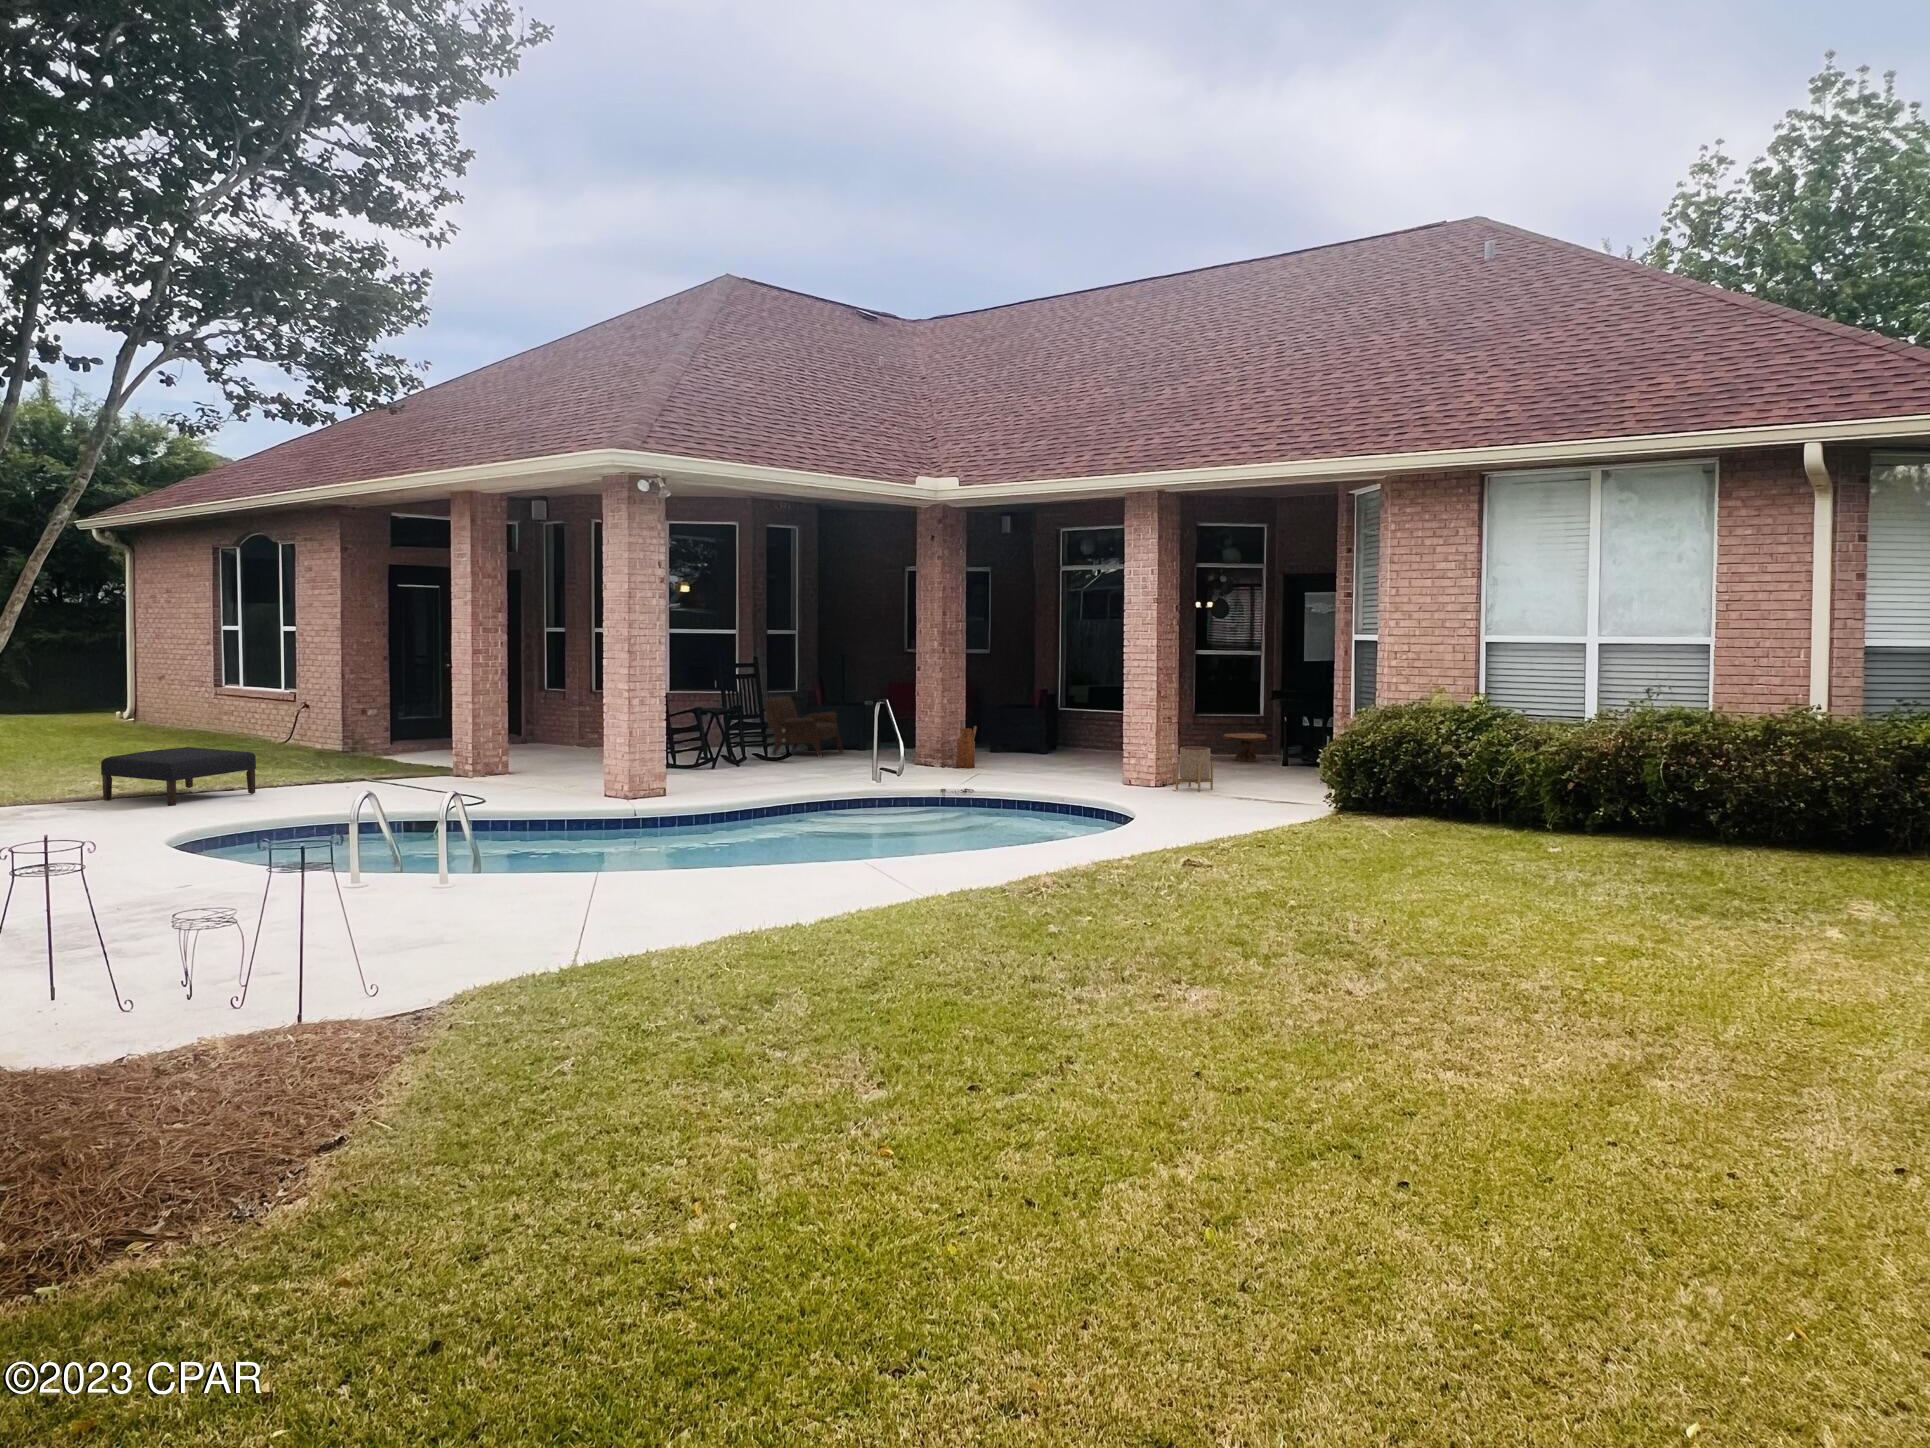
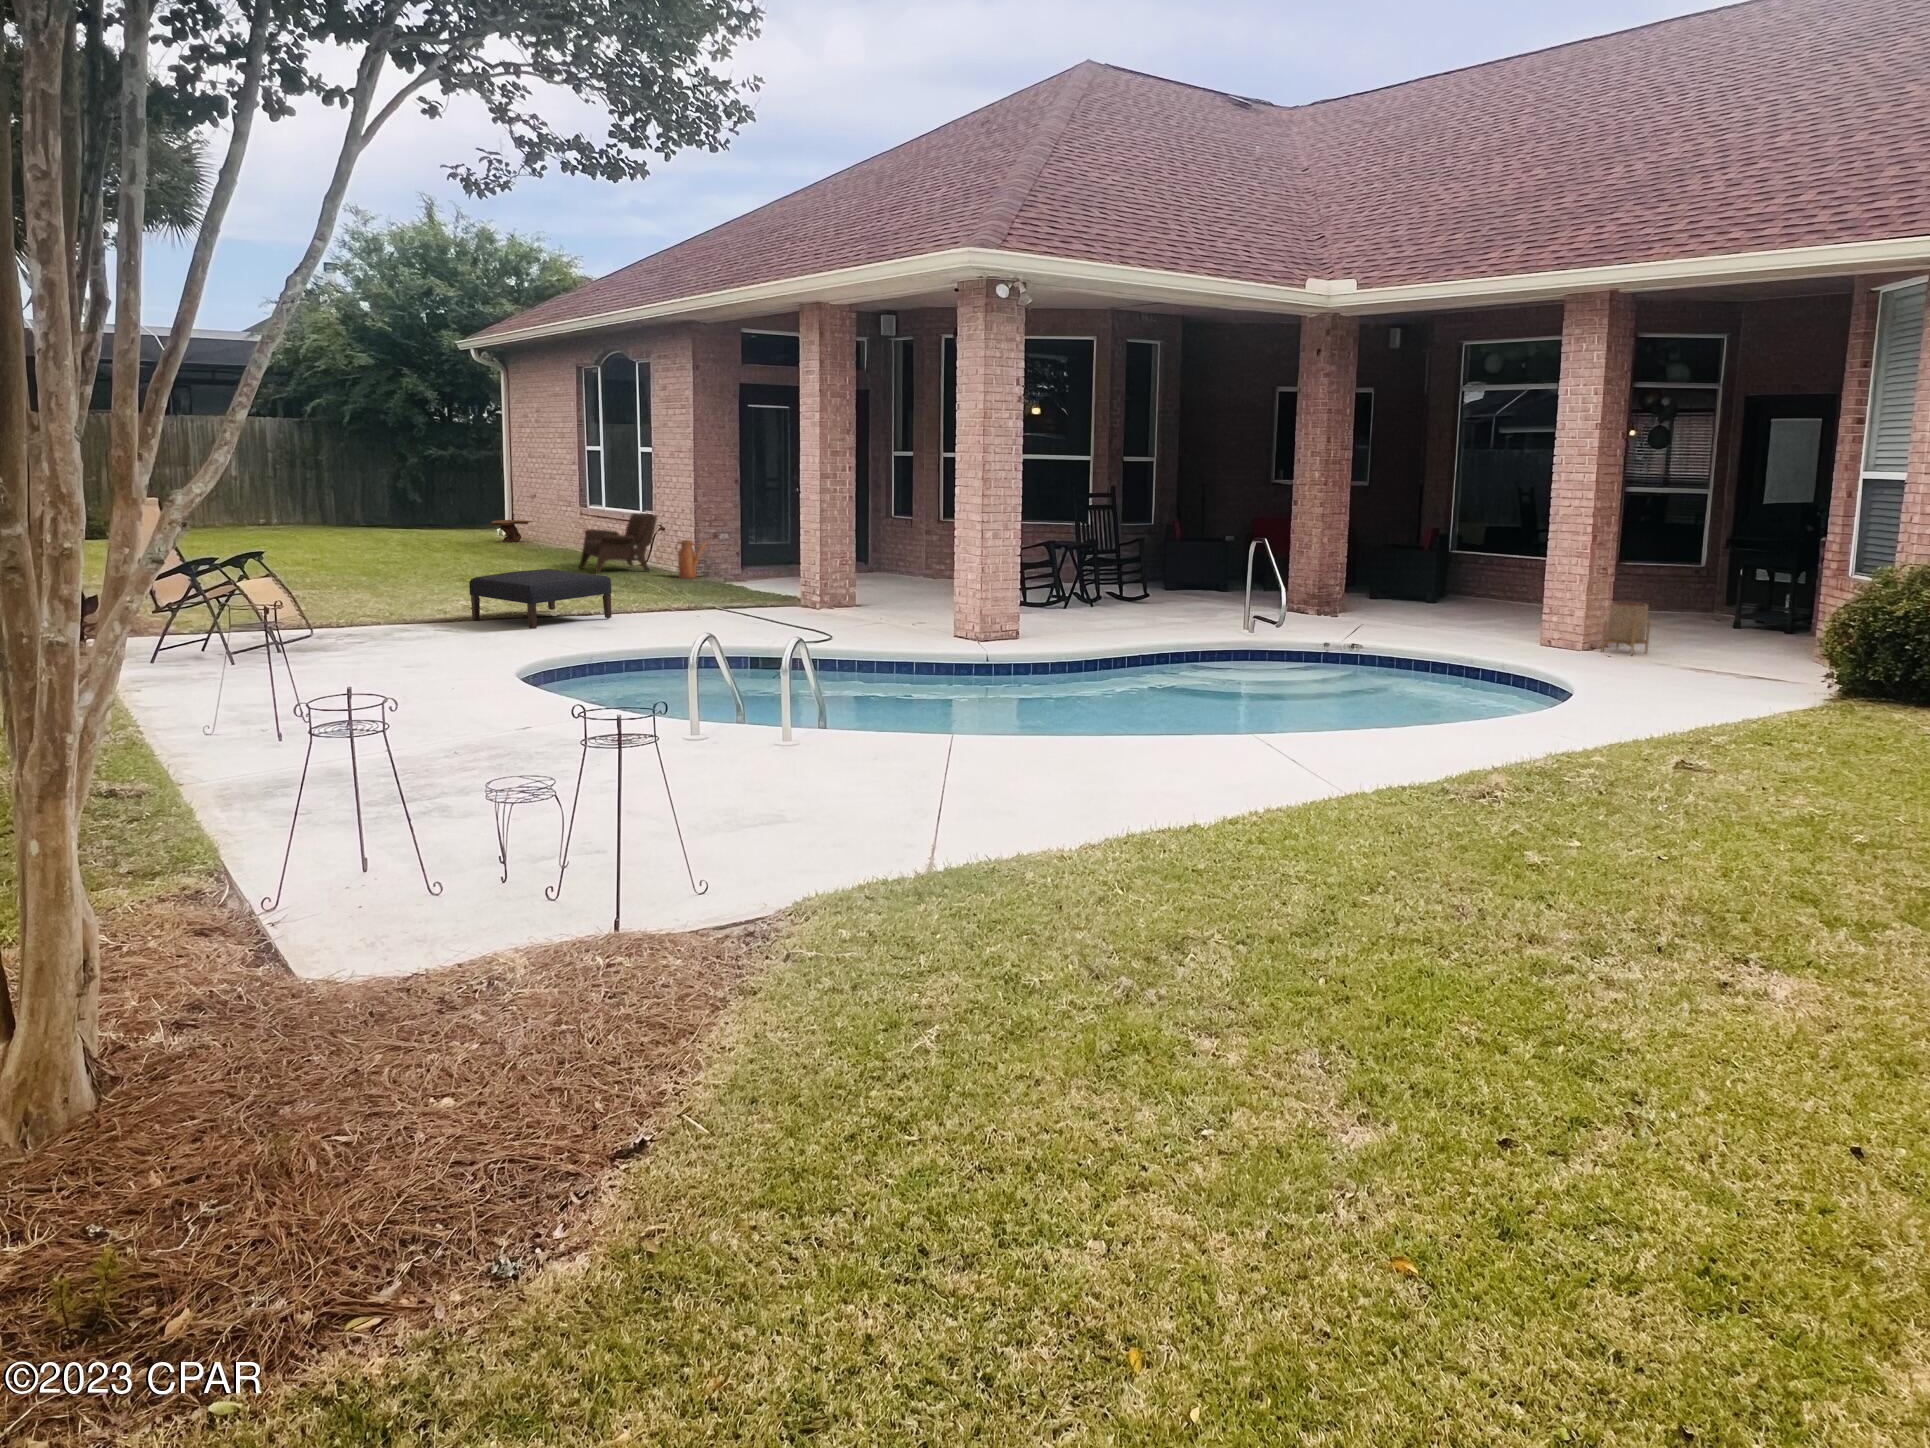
armchair: present [763,696,843,758] -> present [579,513,657,574]
watering can: present [956,726,977,768] -> present [675,540,706,579]
side table: present [1223,733,1267,761] -> present [490,520,531,542]

